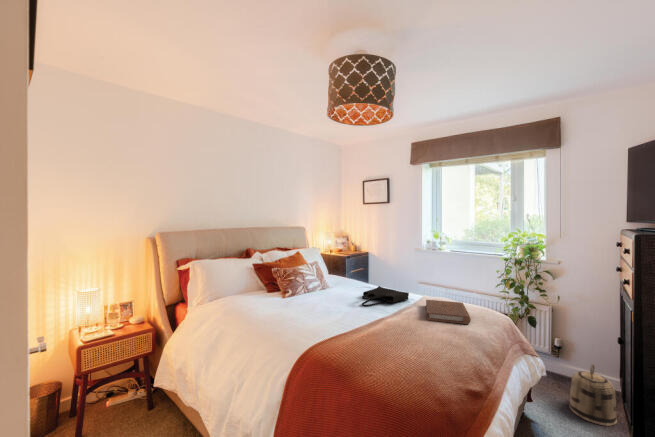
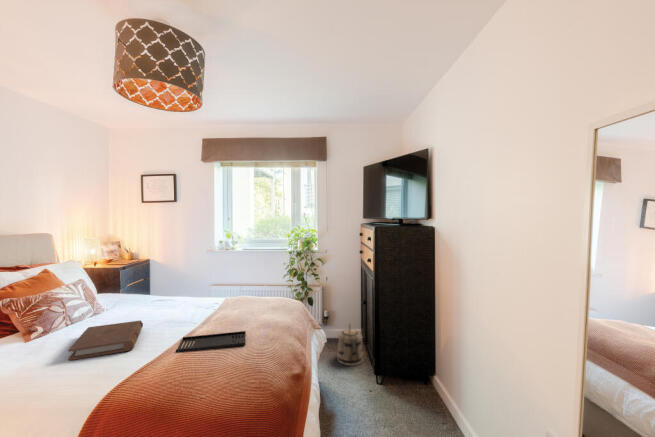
tote bag: present [362,286,409,307] -> none [159,296,213,324]
book: present [426,300,471,324] -> present [68,321,143,360]
tray: none [364,321,429,344] -> present [176,331,246,352]

